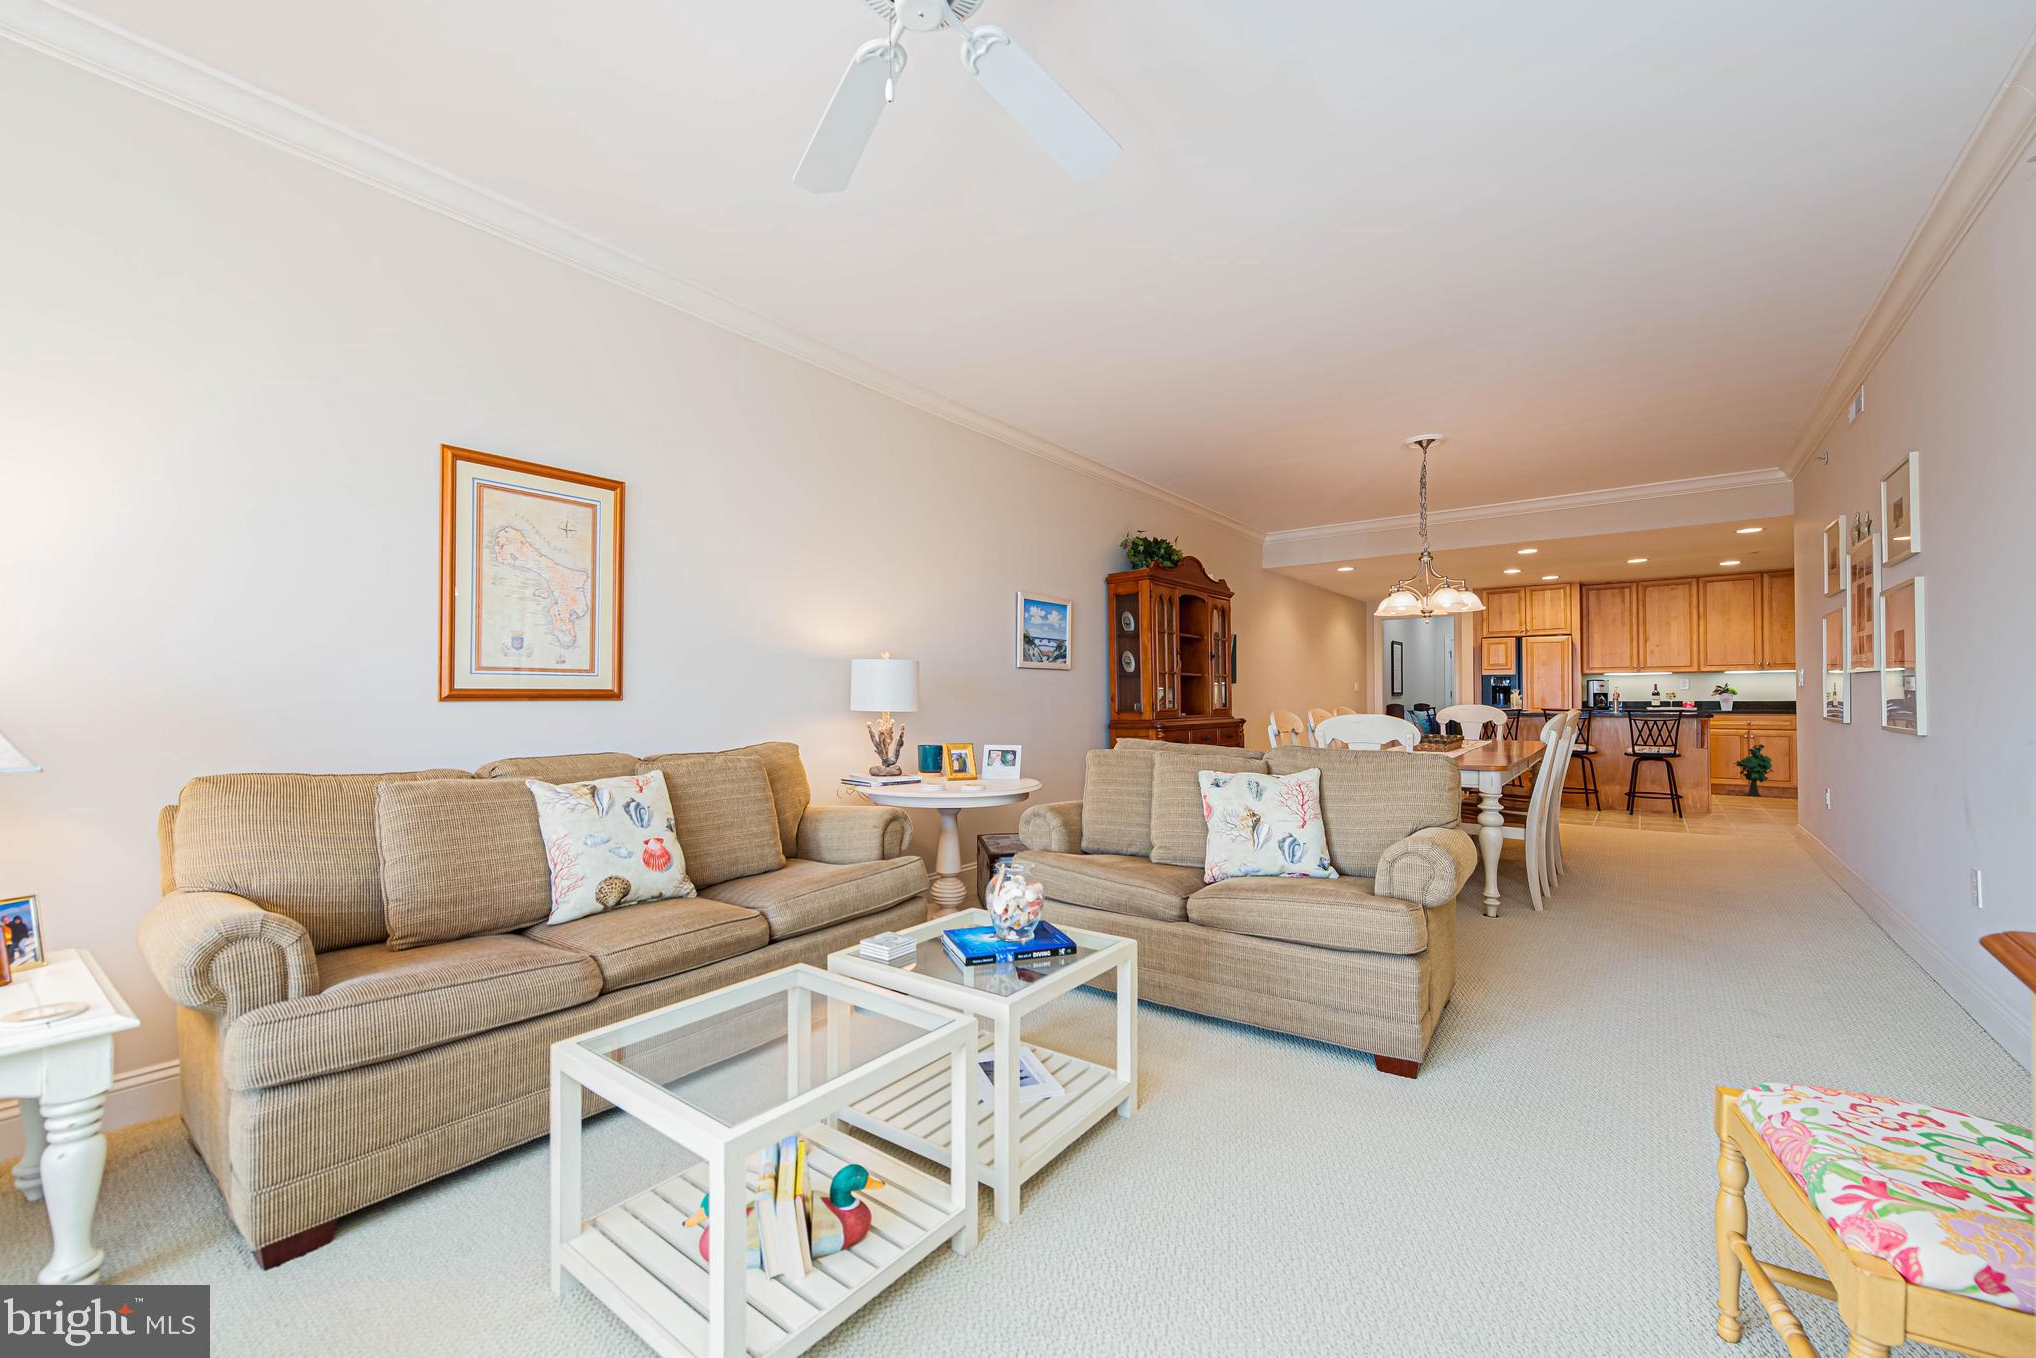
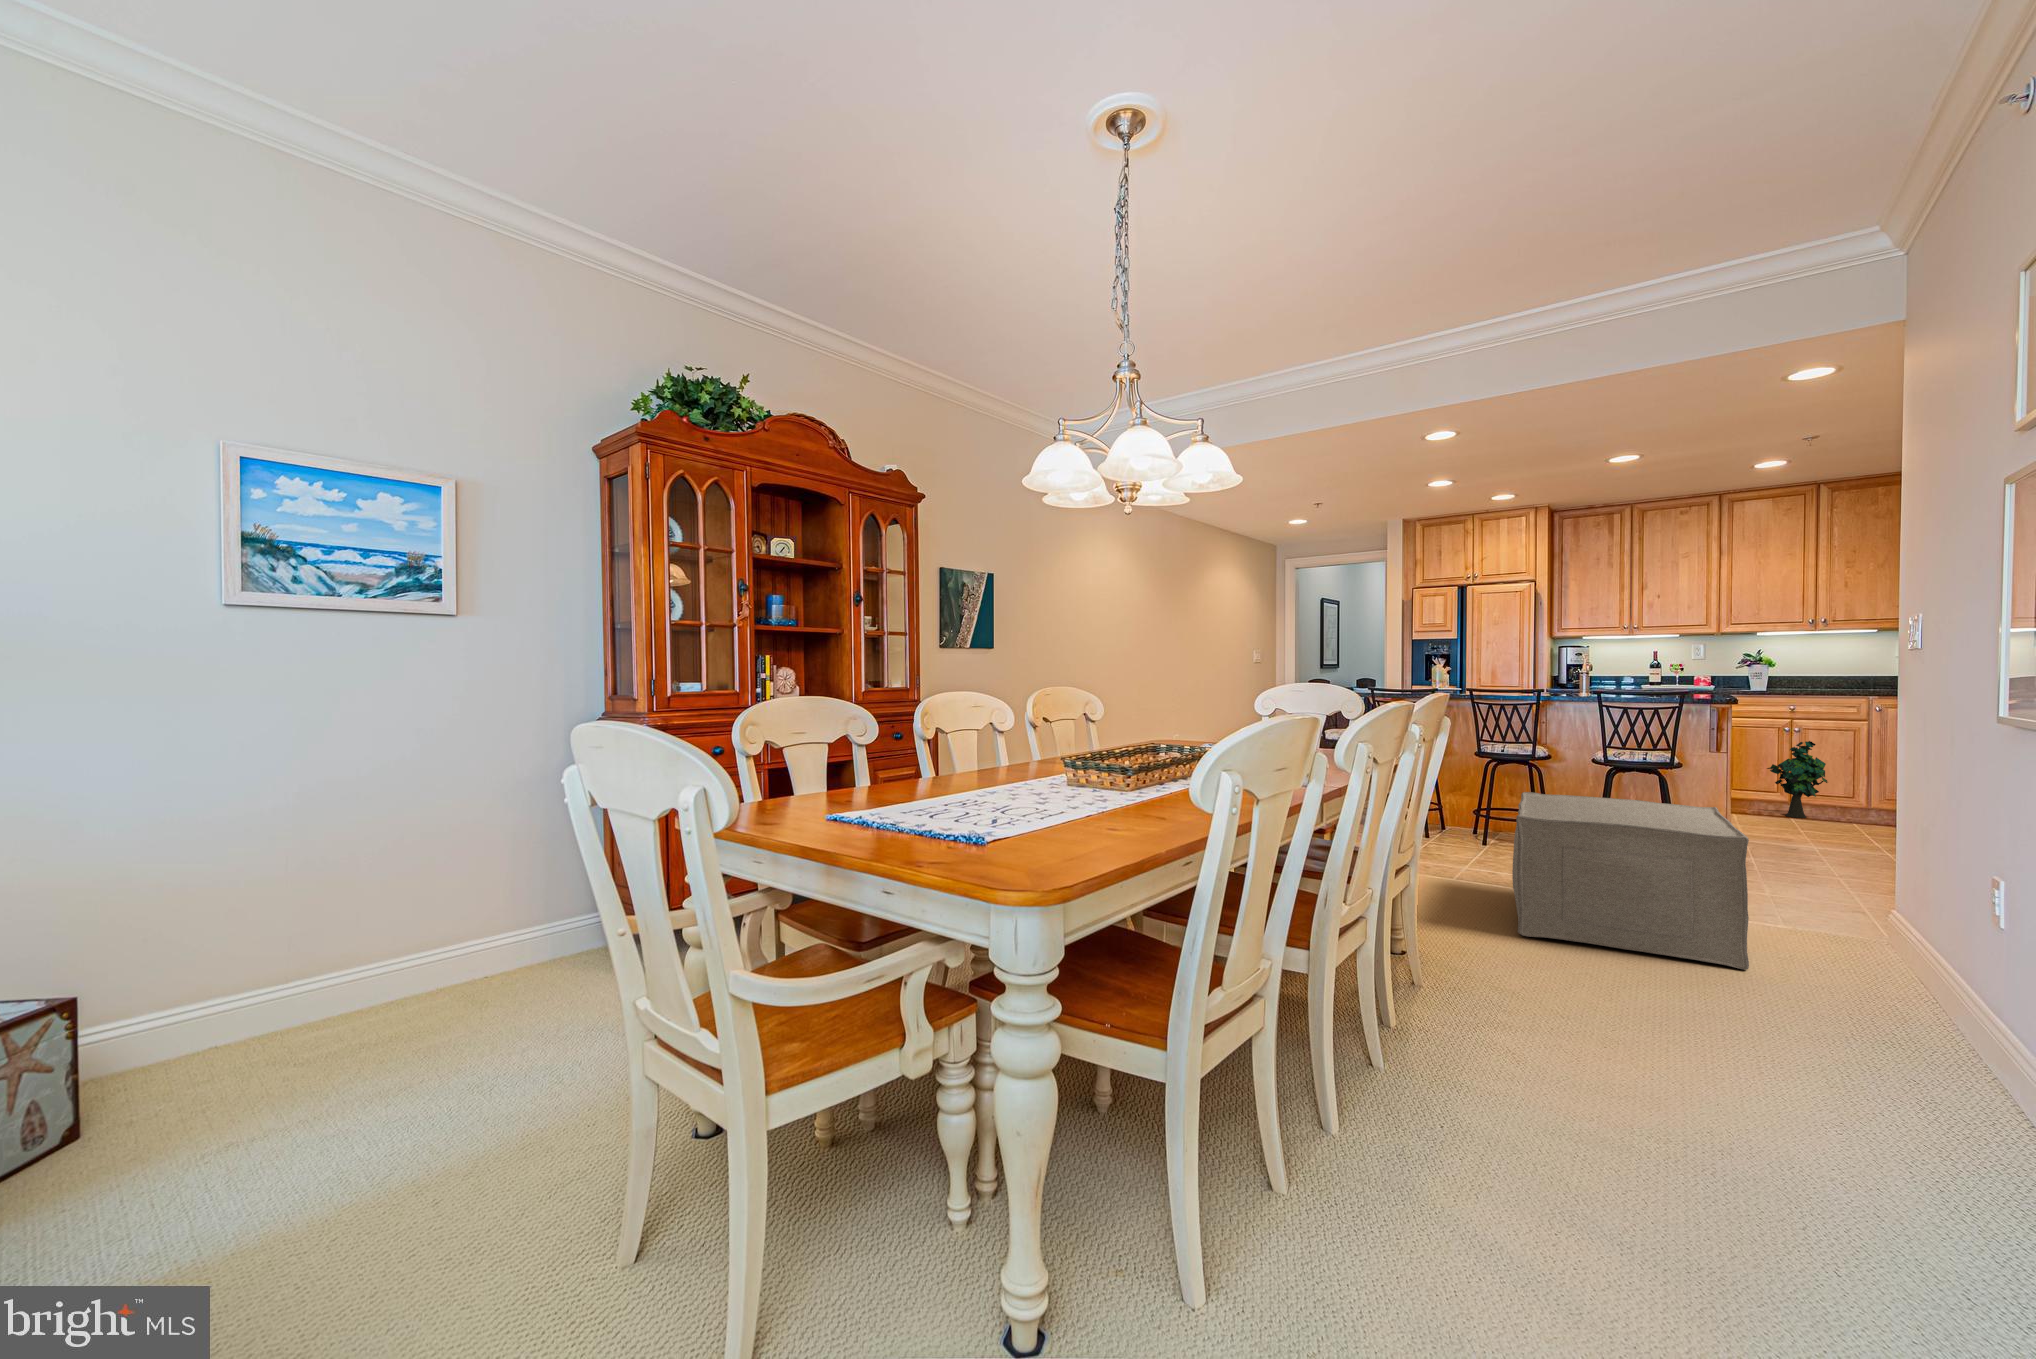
ottoman: none [1591,768,1722,851] -> present [1512,792,1749,970]

